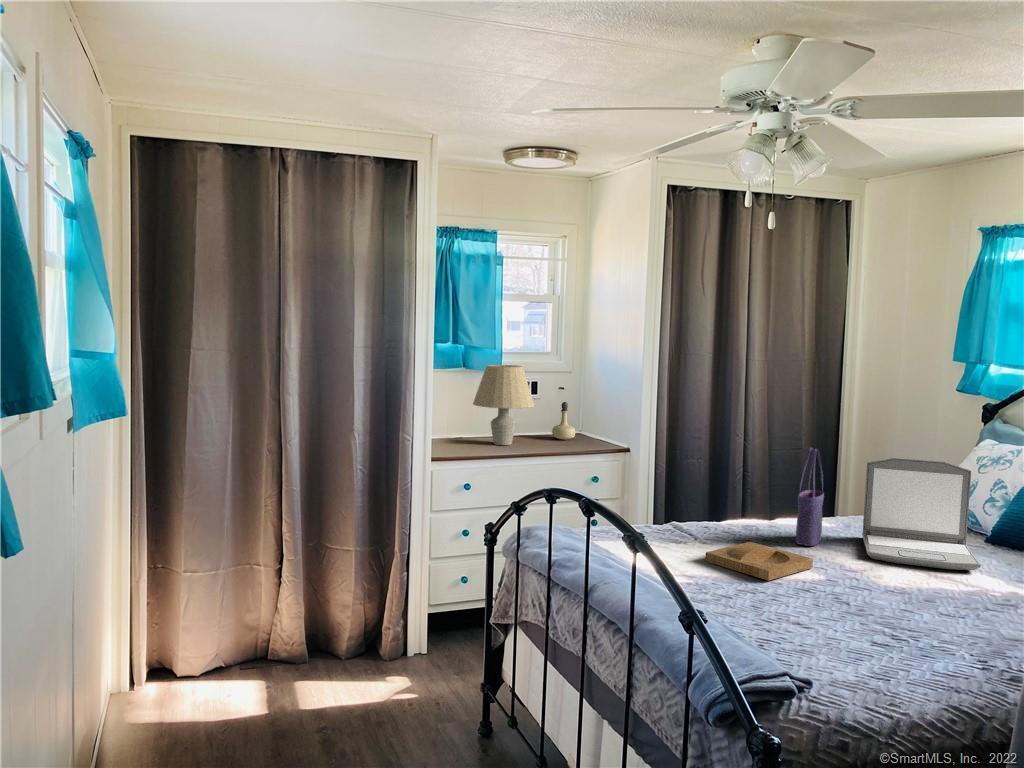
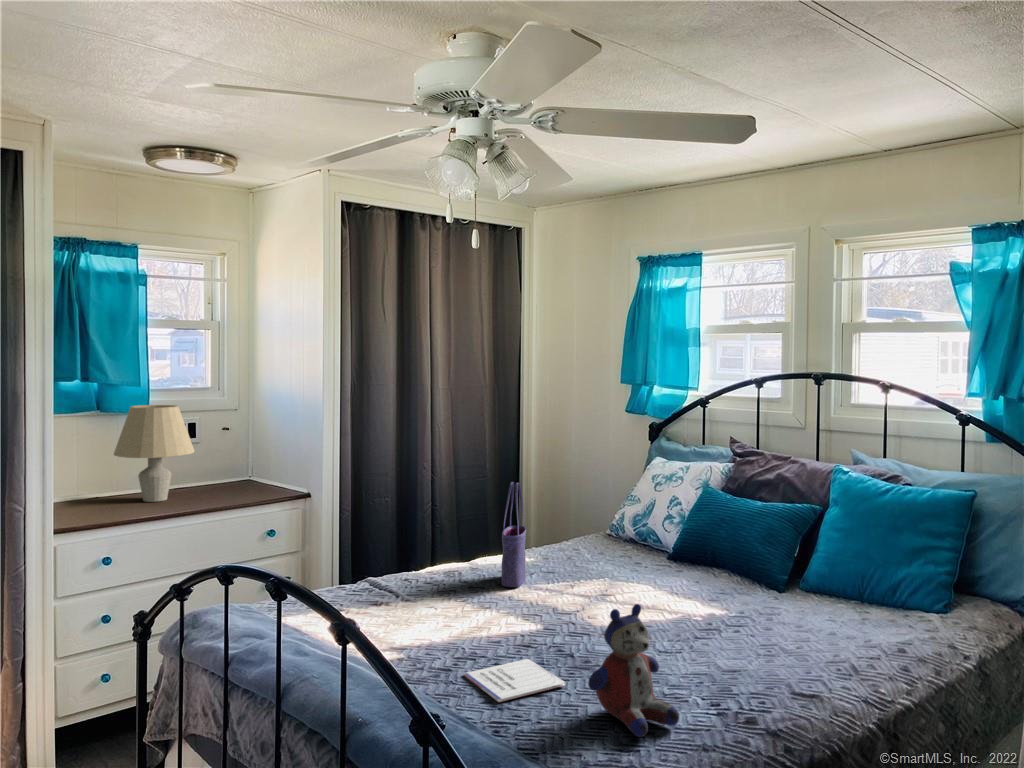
perfume bottle: present [552,402,575,440] -> none [218,444,246,488]
laptop: present [862,458,981,570] -> none [562,485,675,595]
tray: present [705,542,813,581] -> none [413,592,526,640]
stuffed bear: none [849,556,938,670] -> present [588,604,680,737]
notebook: none [742,598,835,625] -> present [464,659,565,702]

